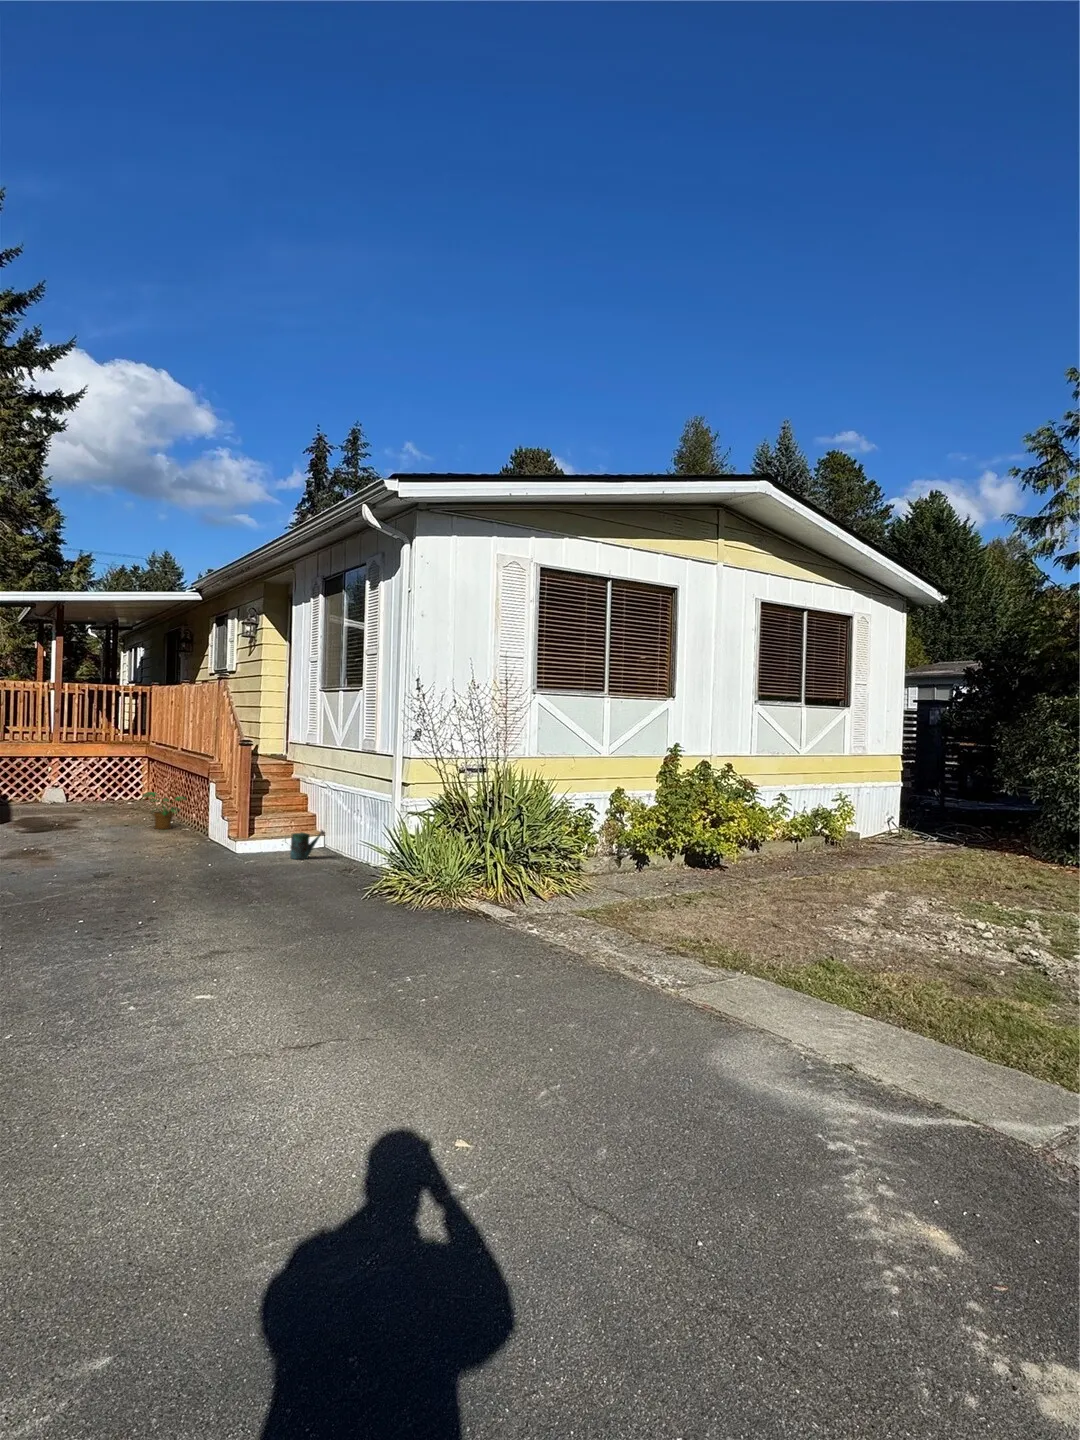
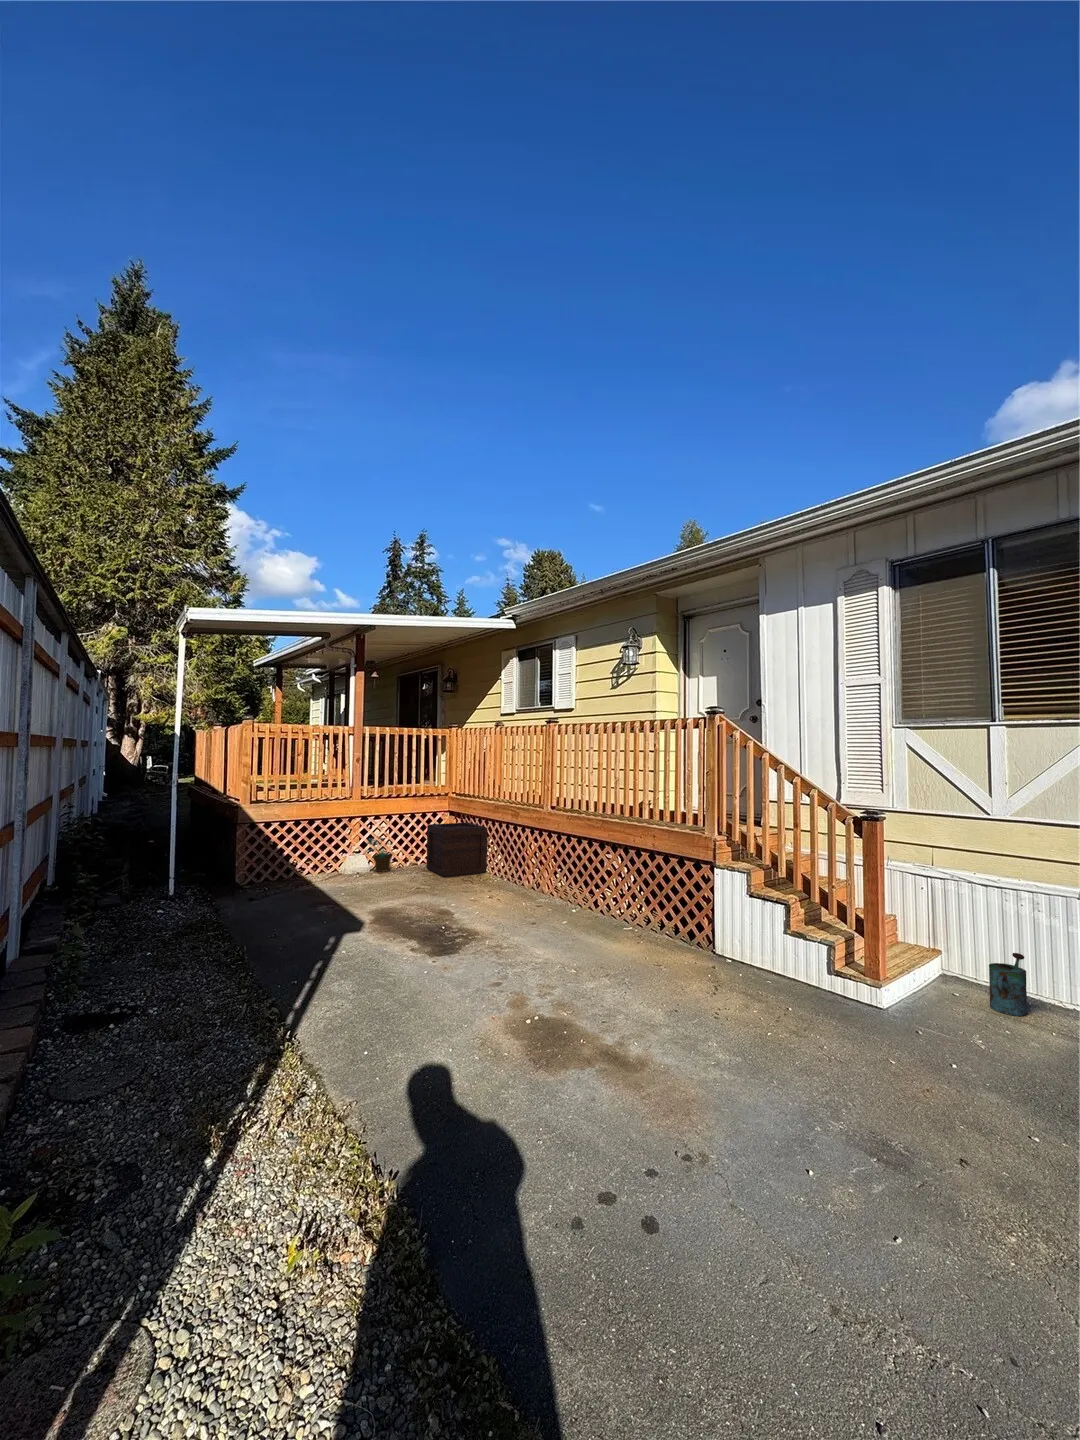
wooden crate: none [111,765,158,808] -> present [426,822,487,877]
potted plant: present [143,792,186,829] -> present [366,836,392,872]

